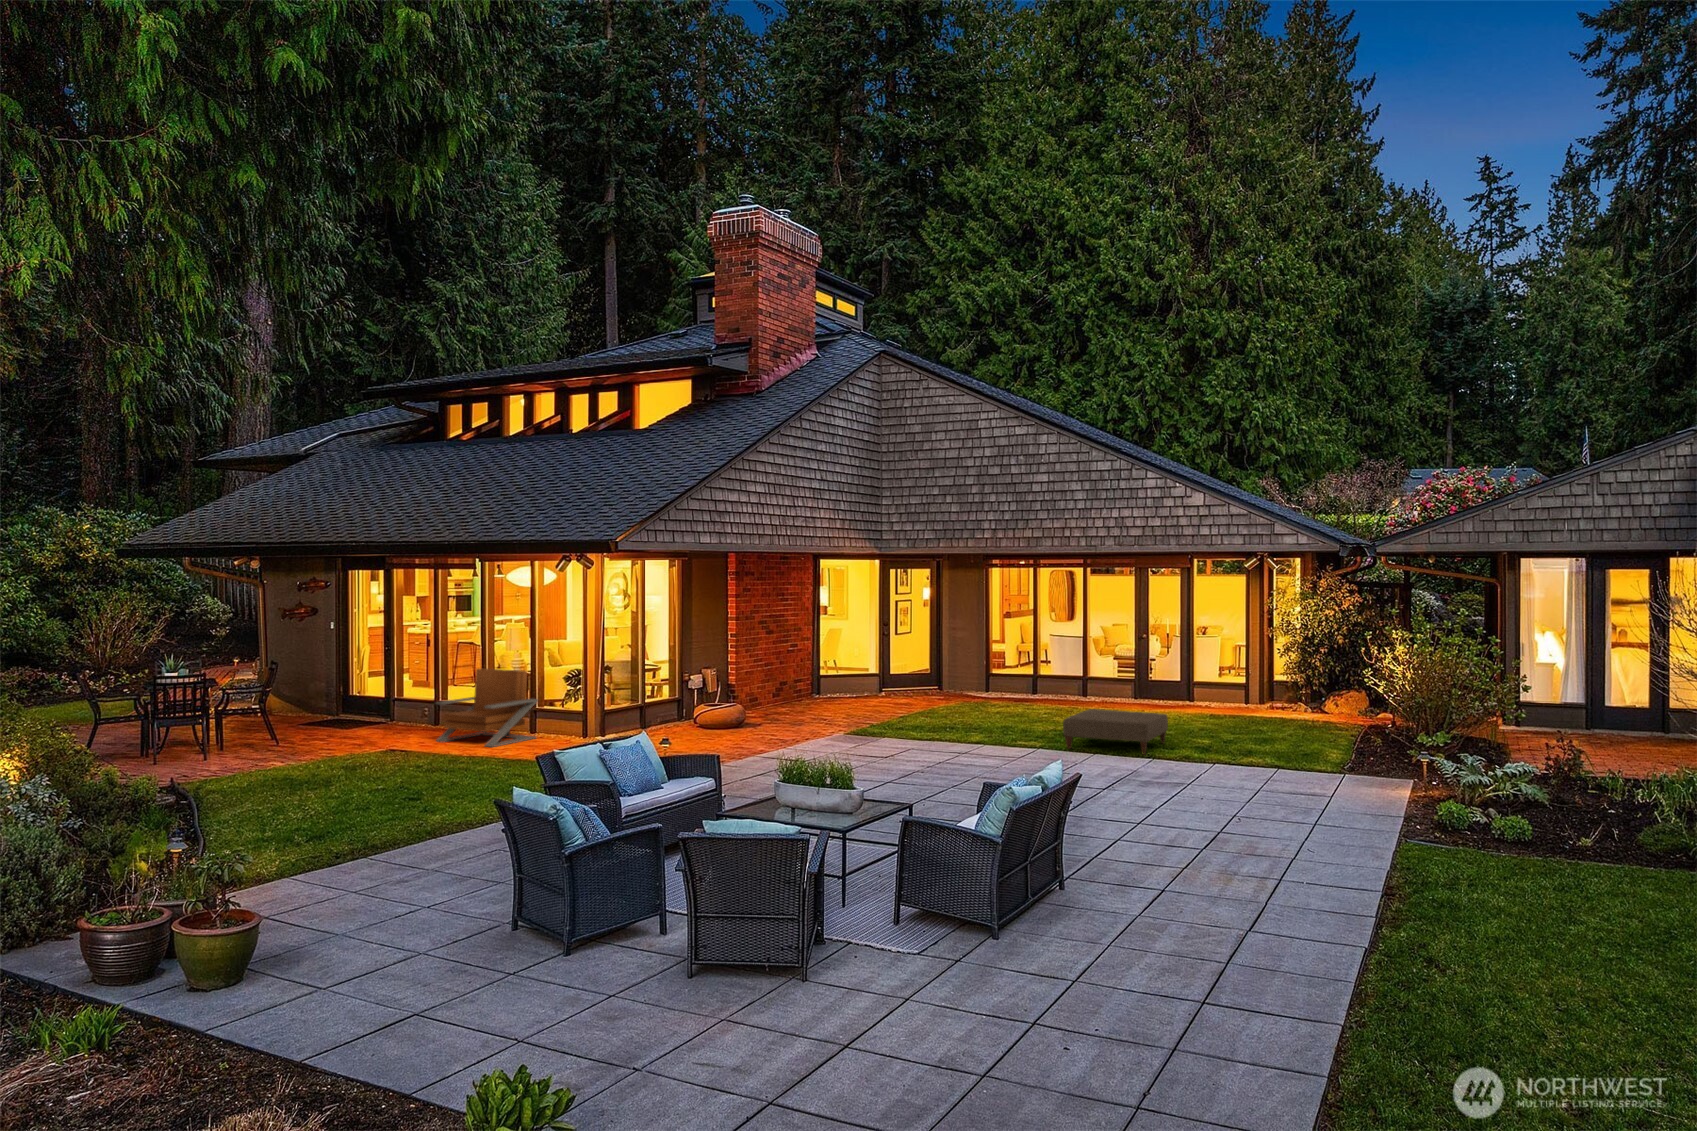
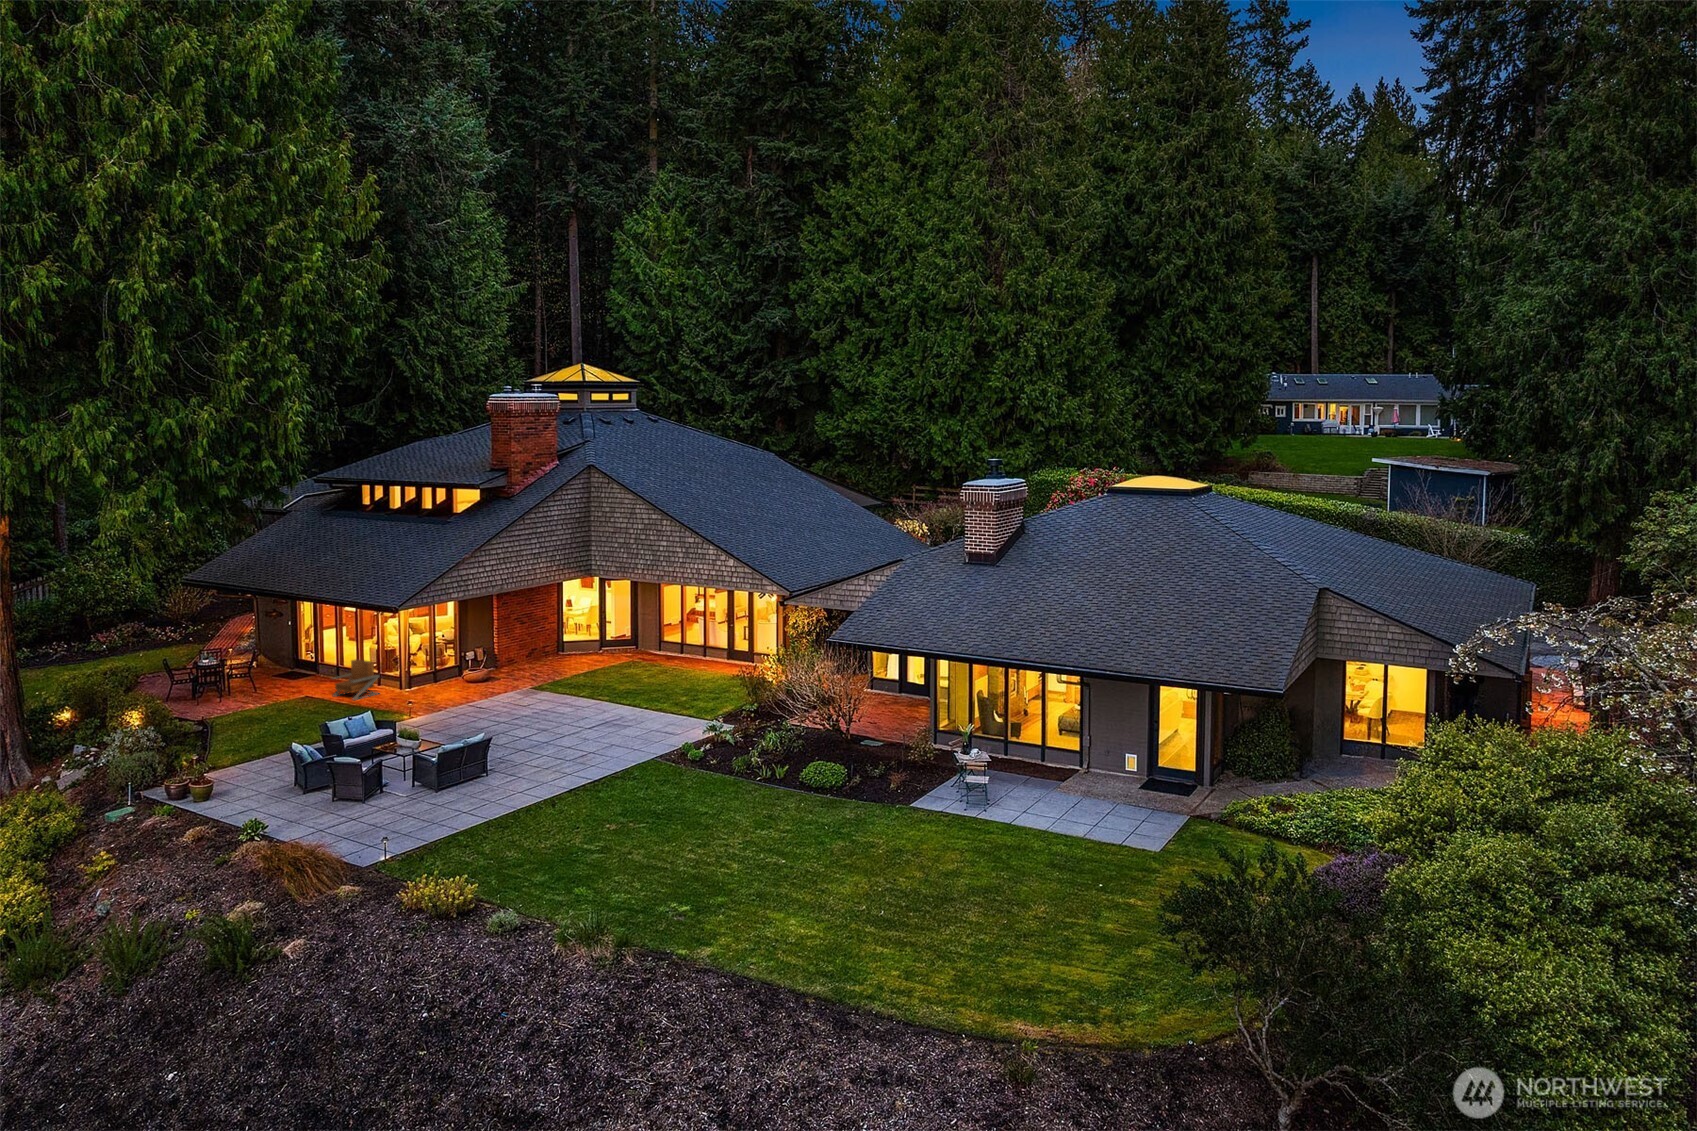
ottoman: present [1063,709,1168,755] -> none [613,680,669,706]

